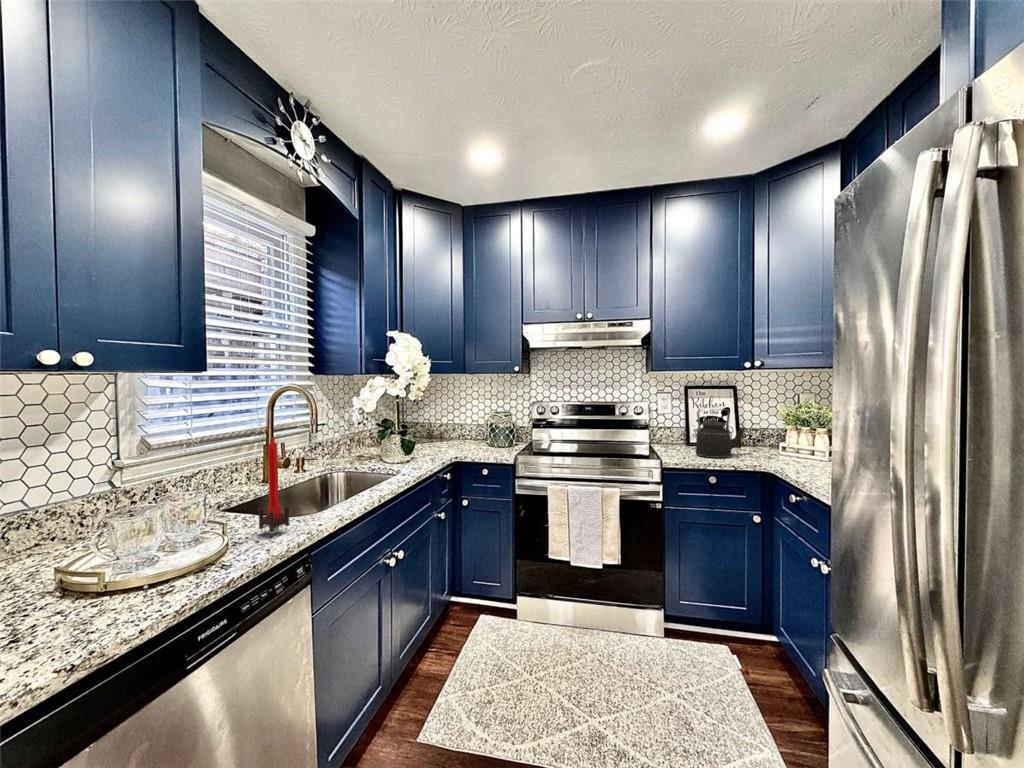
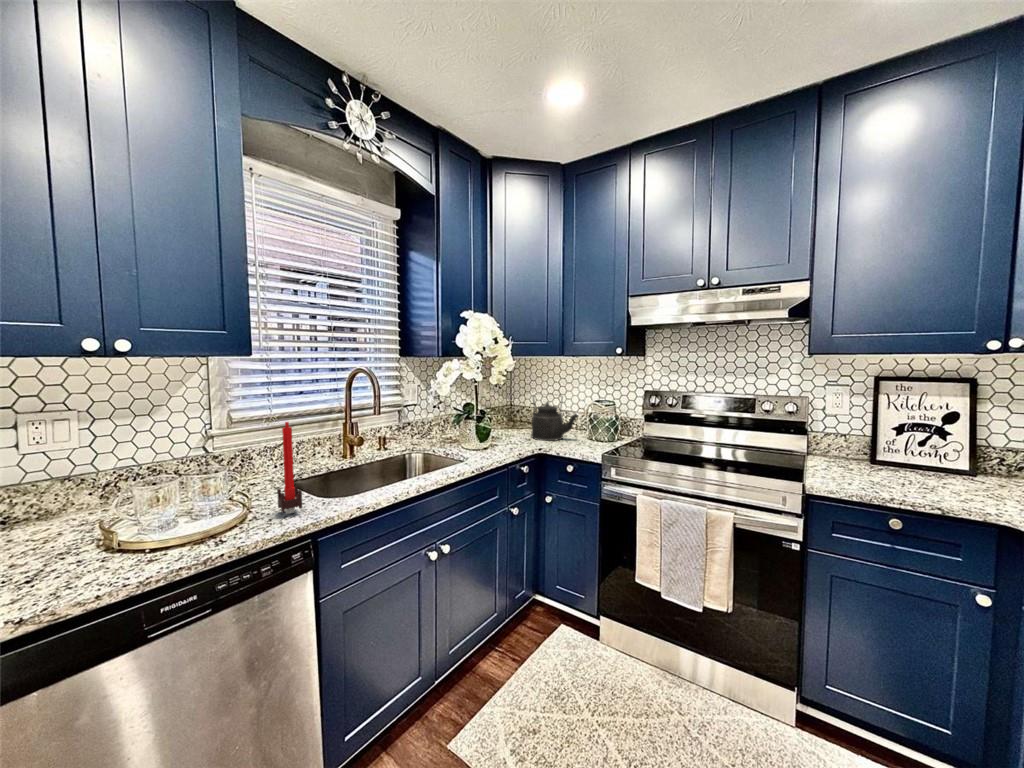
kettle: present [696,410,745,458] -> present [532,394,578,441]

